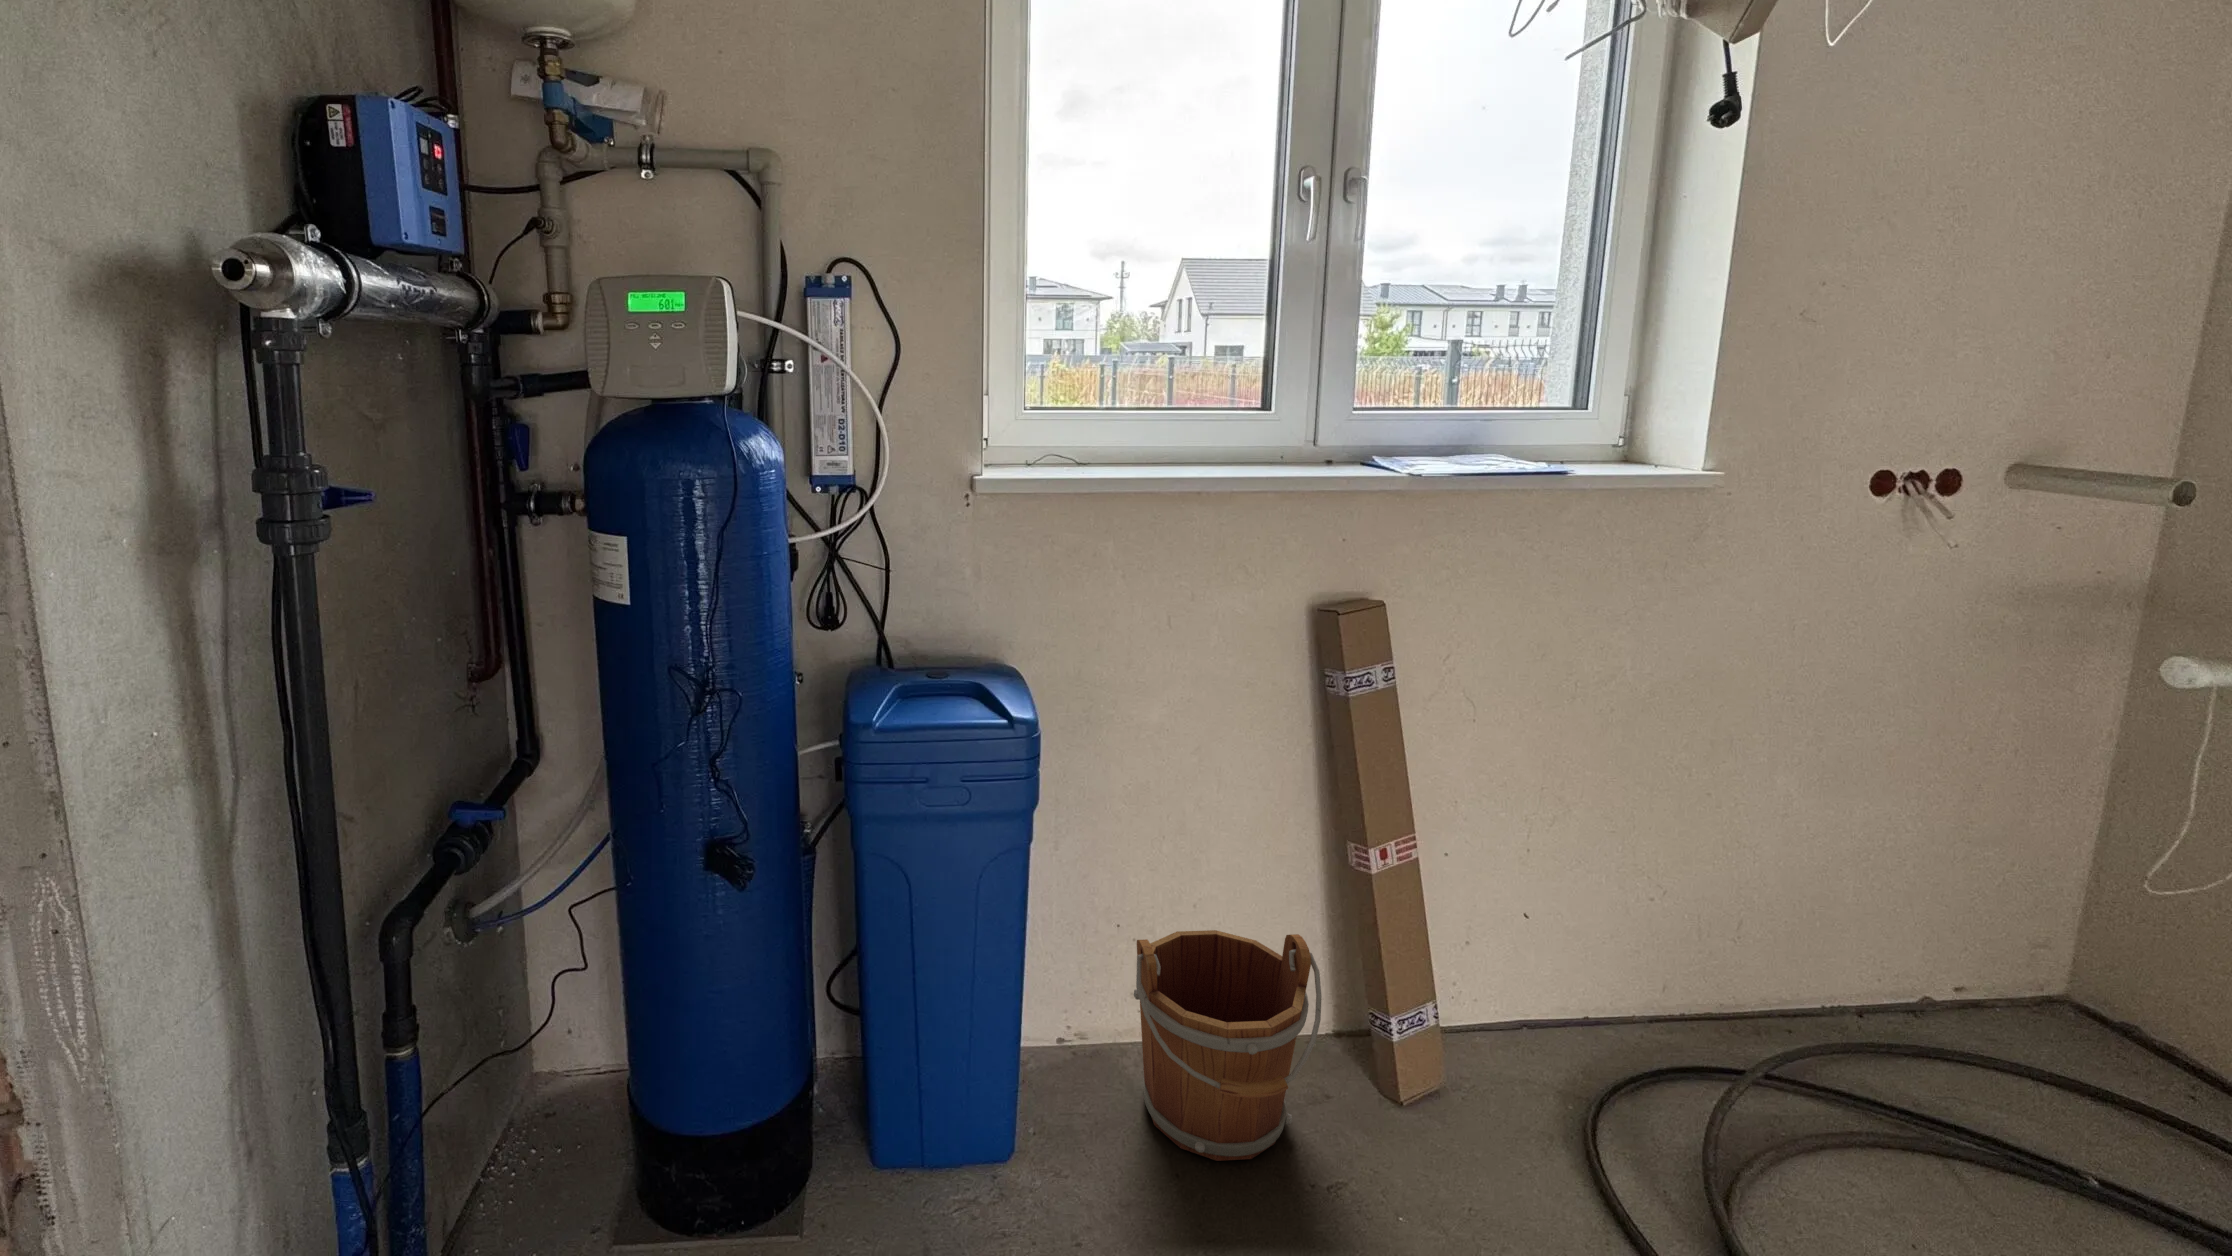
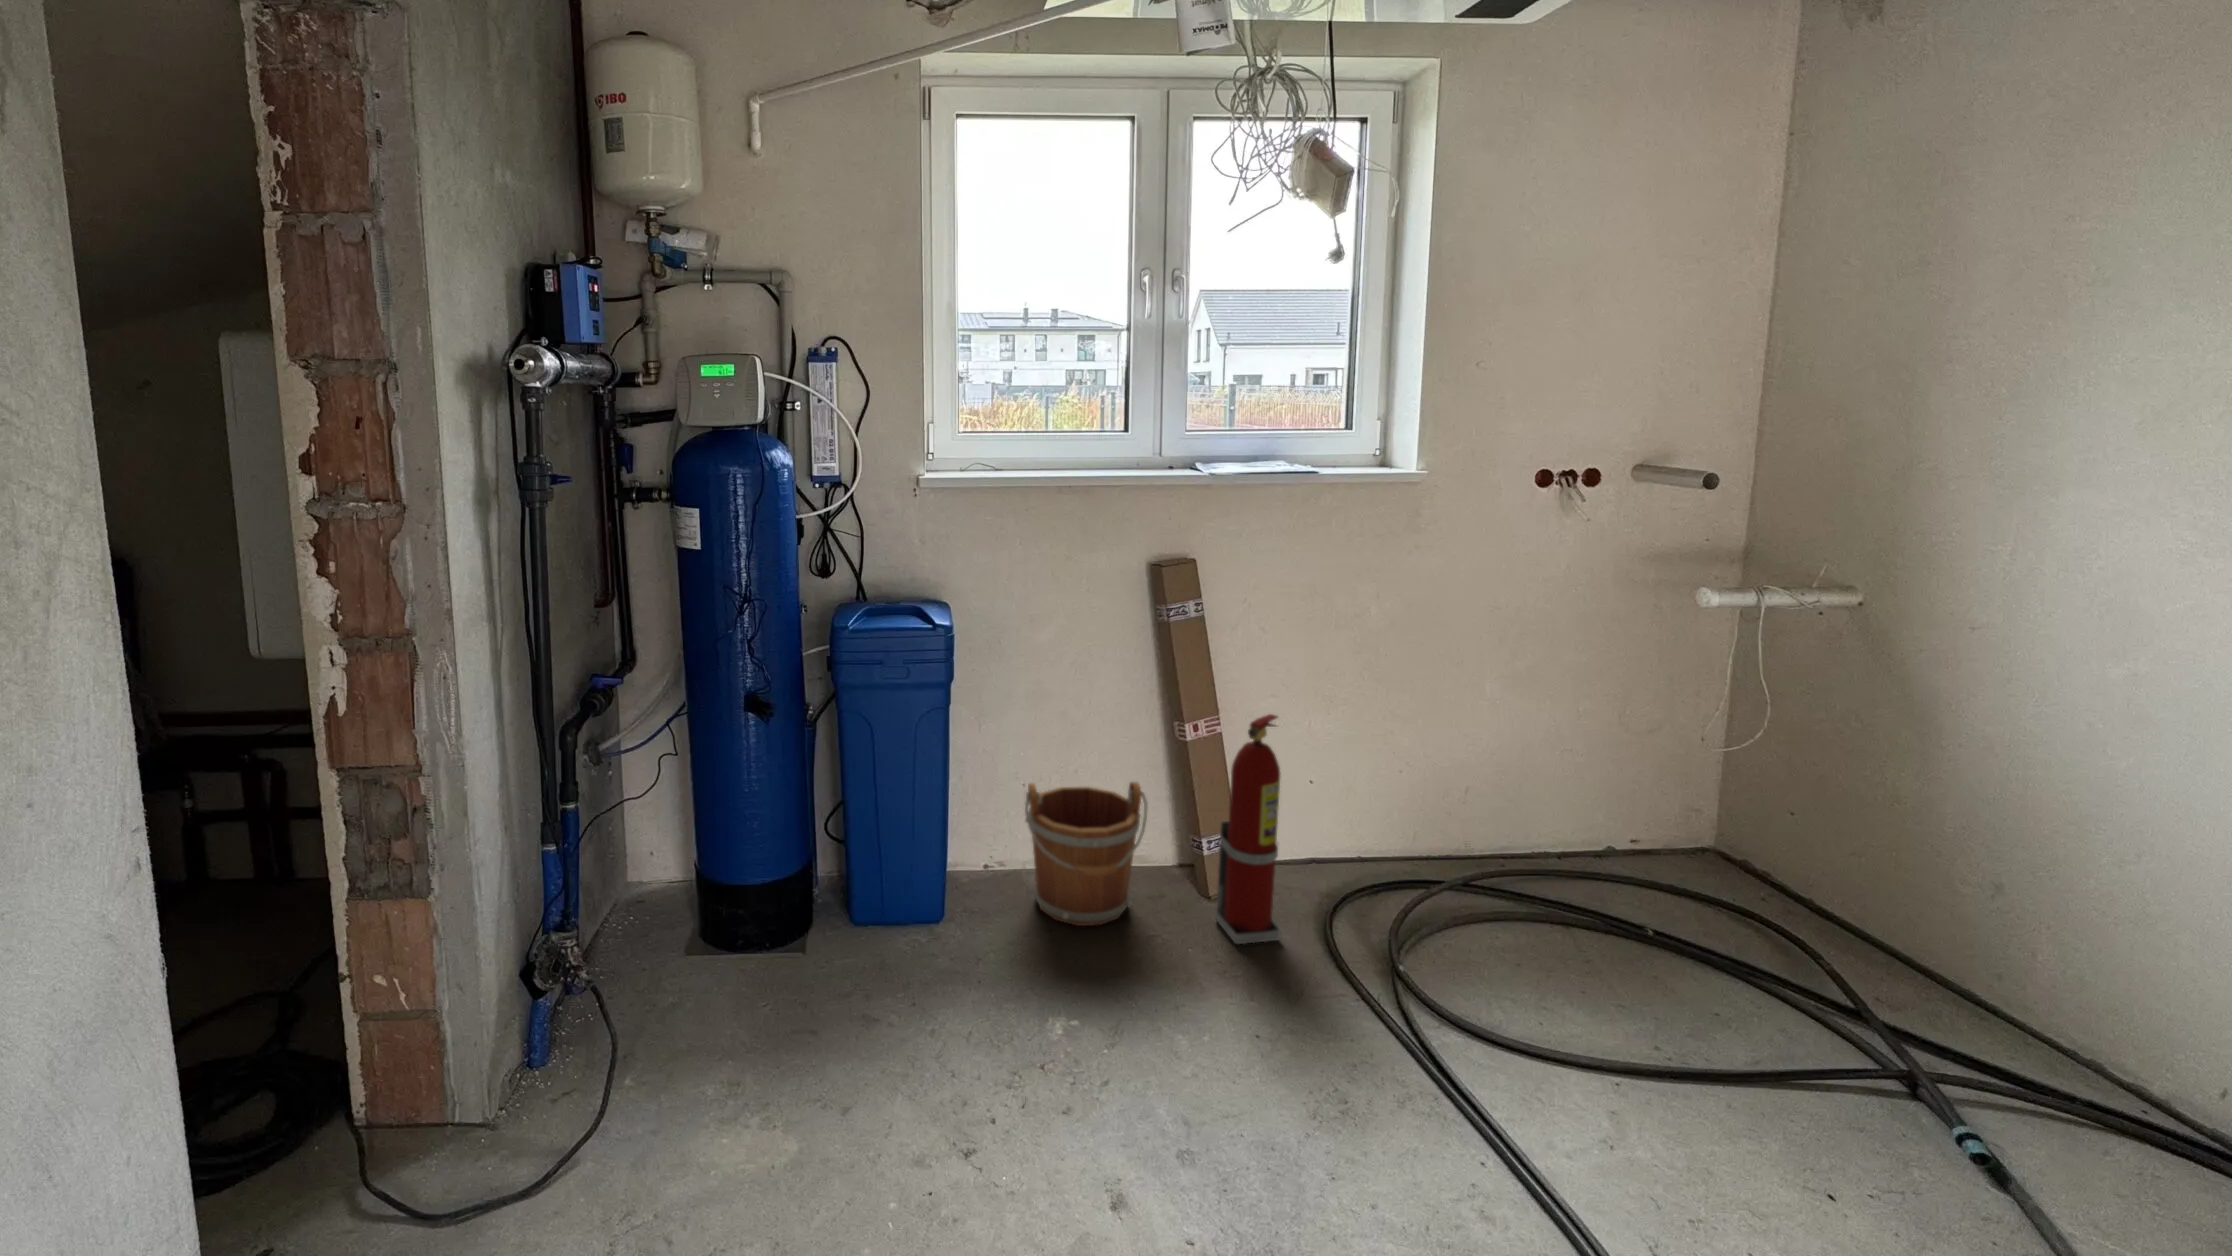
fire extinguisher: none [1420,846,1544,1201] -> present [1215,714,1281,944]

